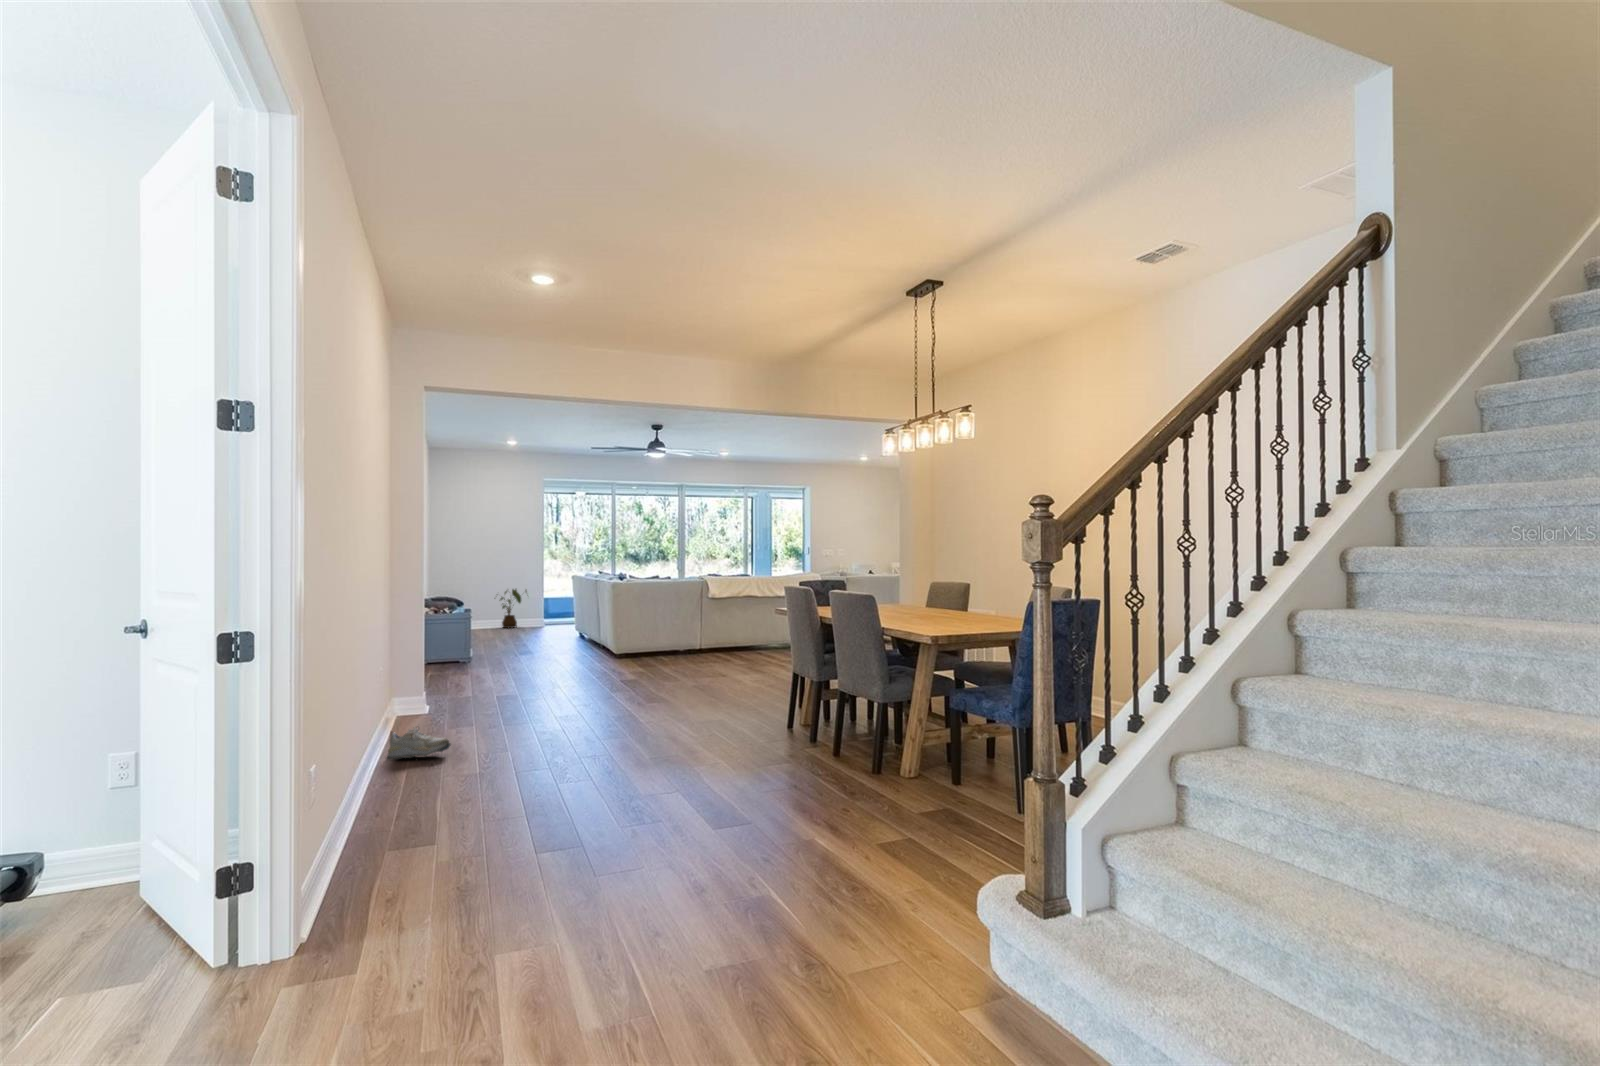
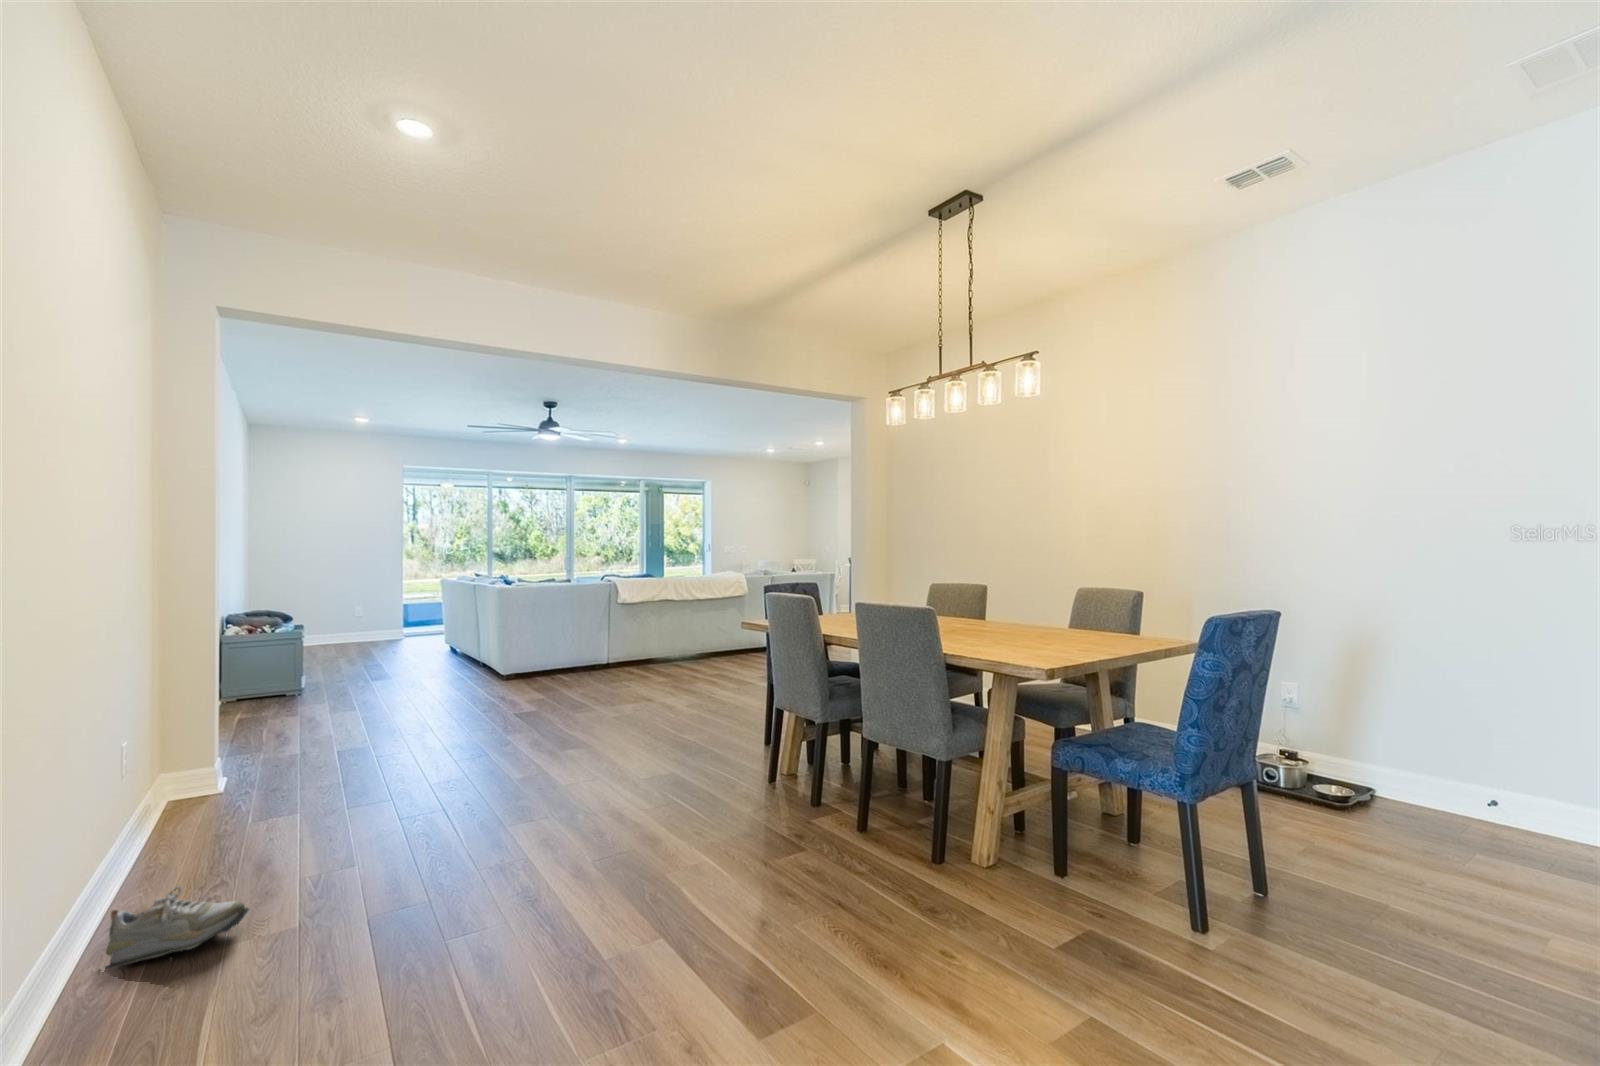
house plant: present [500,589,527,628] -> none [336,593,380,637]

